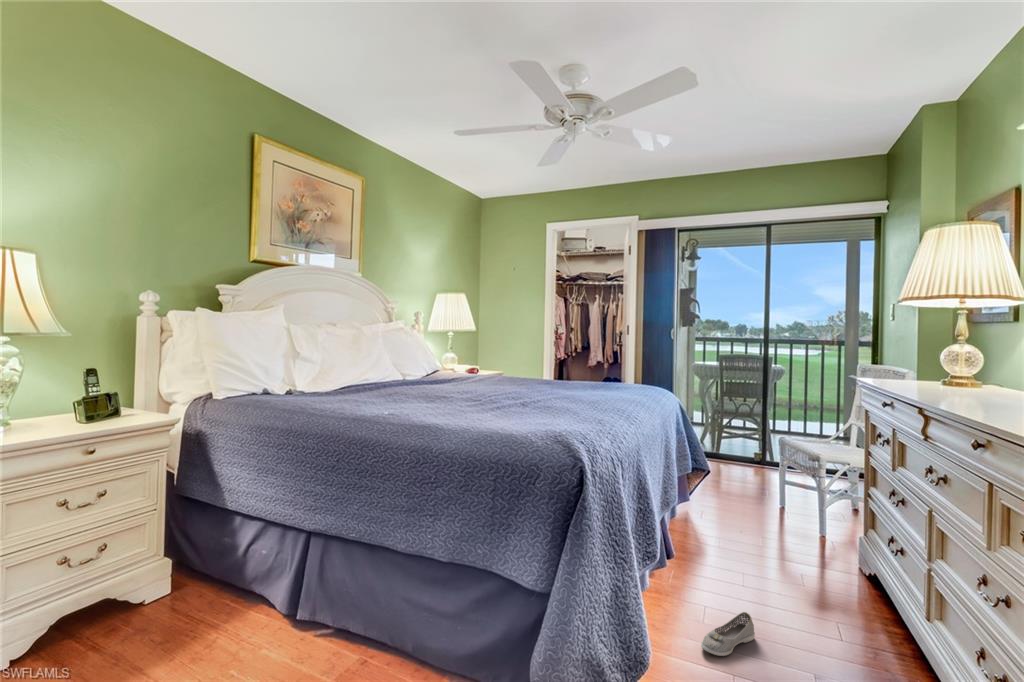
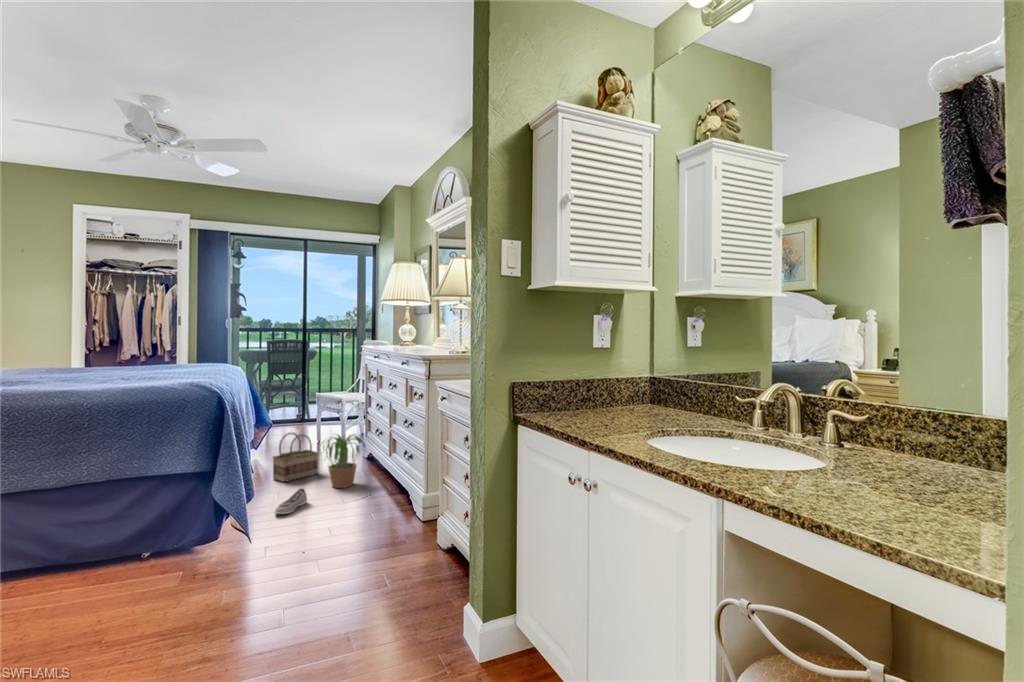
basket: none [711,498,780,571] -> present [273,433,319,482]
potted plant: none [773,527,883,629] -> present [321,434,366,488]

